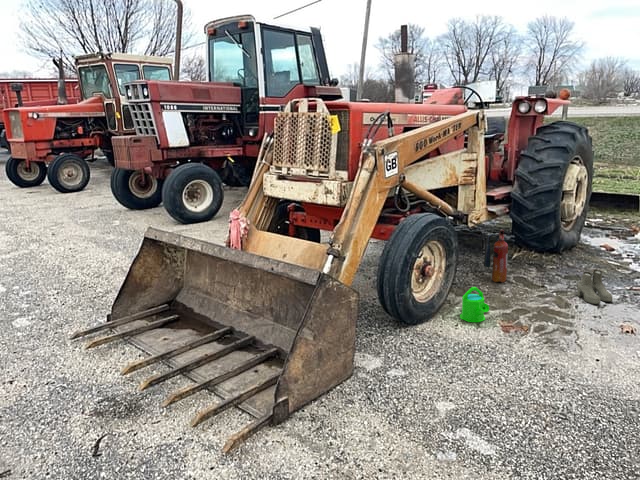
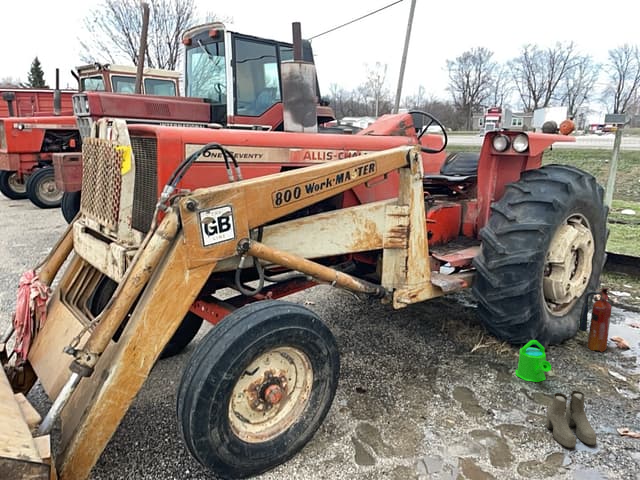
fire extinguisher: present [484,229,508,282] -> present [579,287,611,352]
watering can: present [460,287,489,322] -> present [515,340,551,382]

